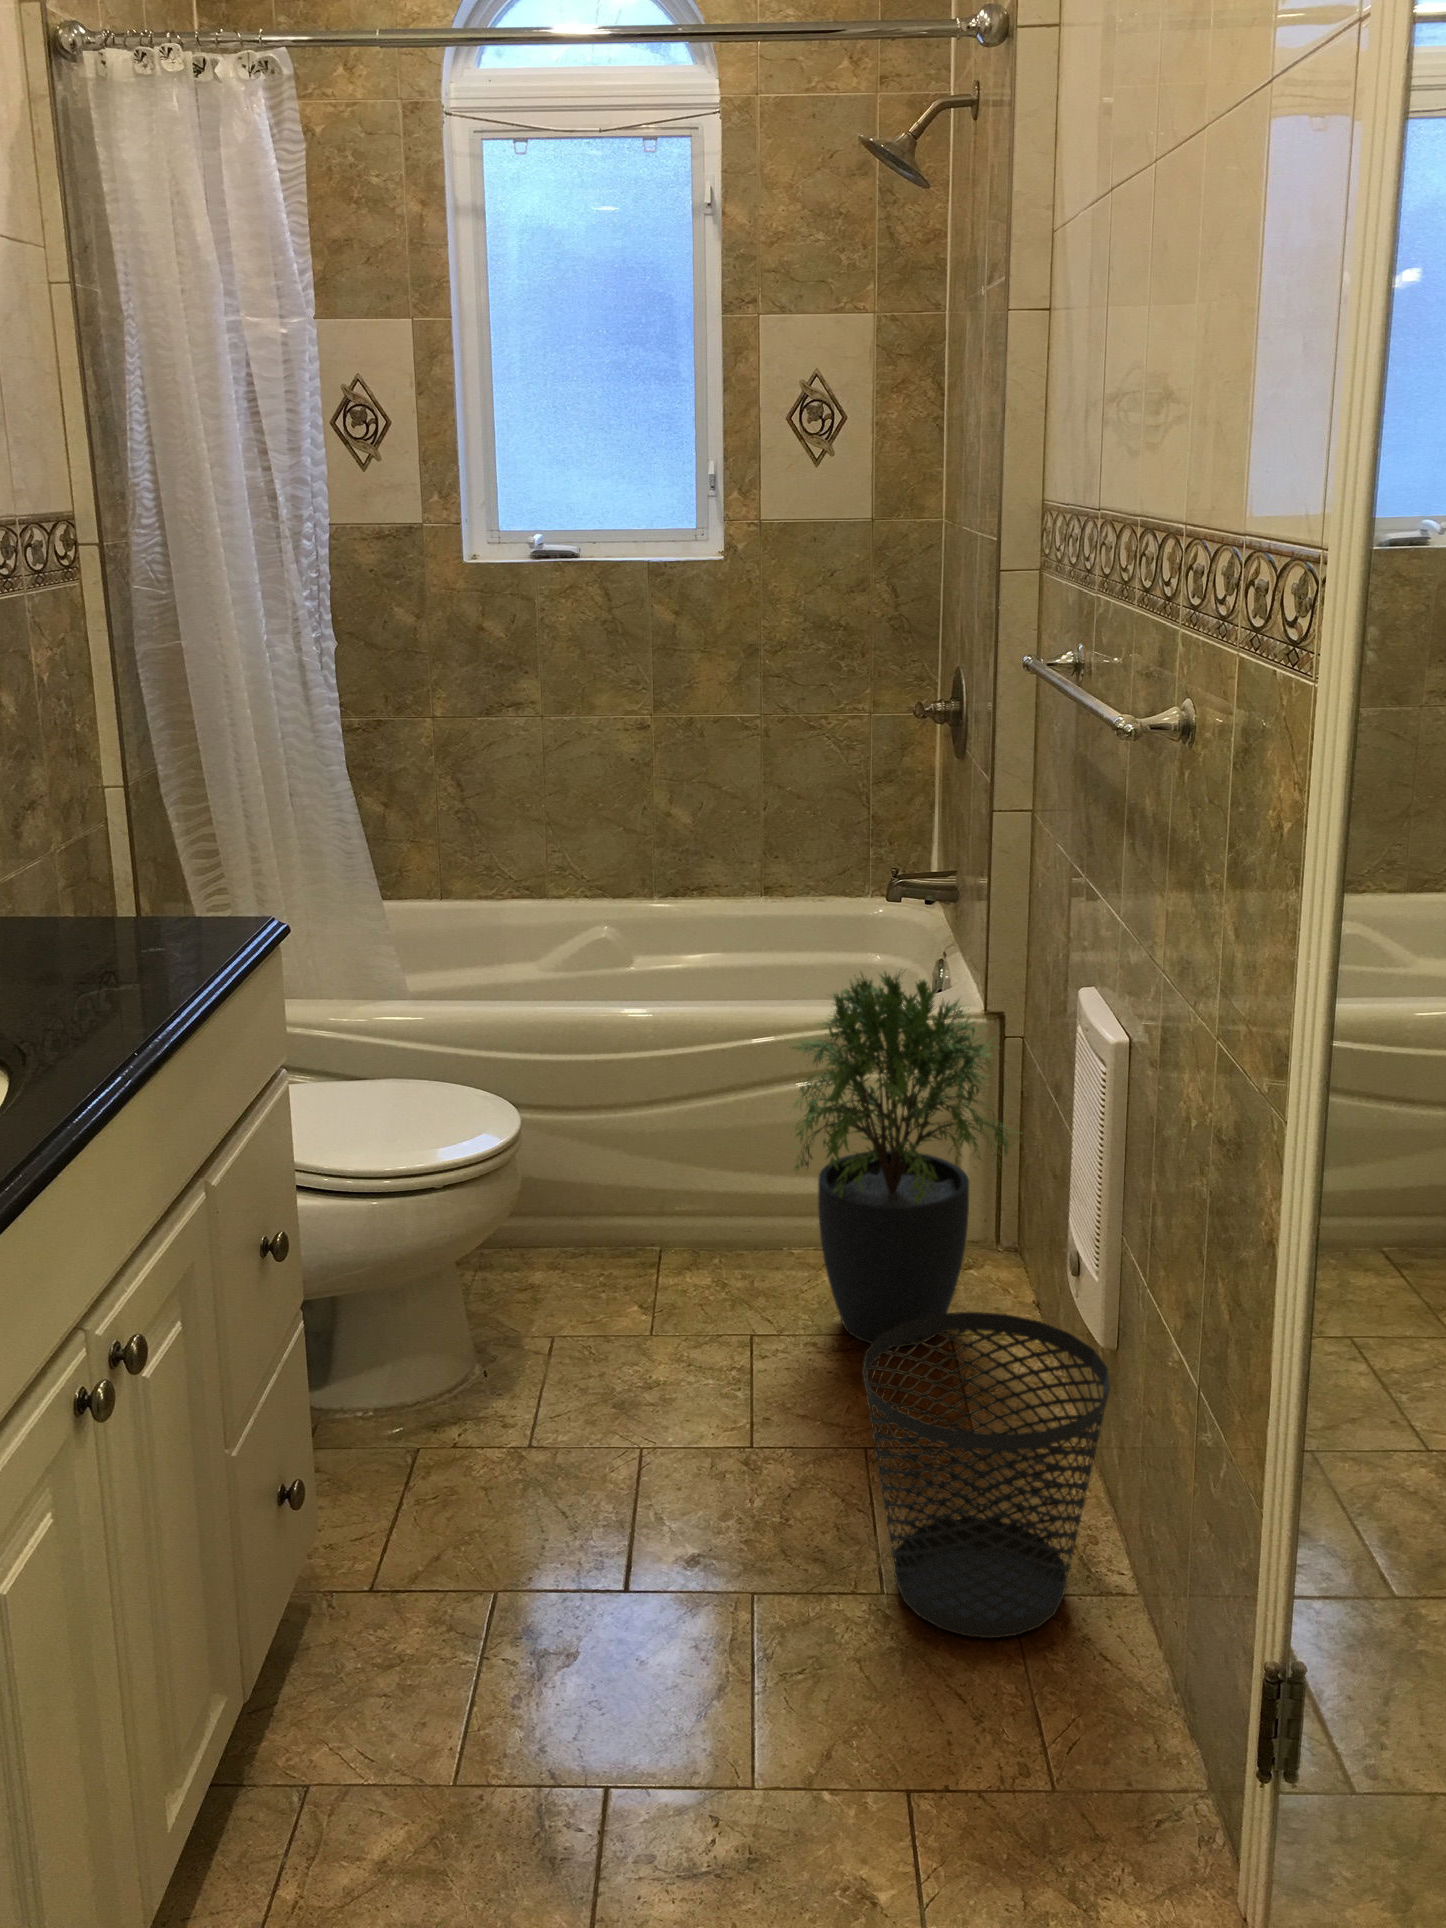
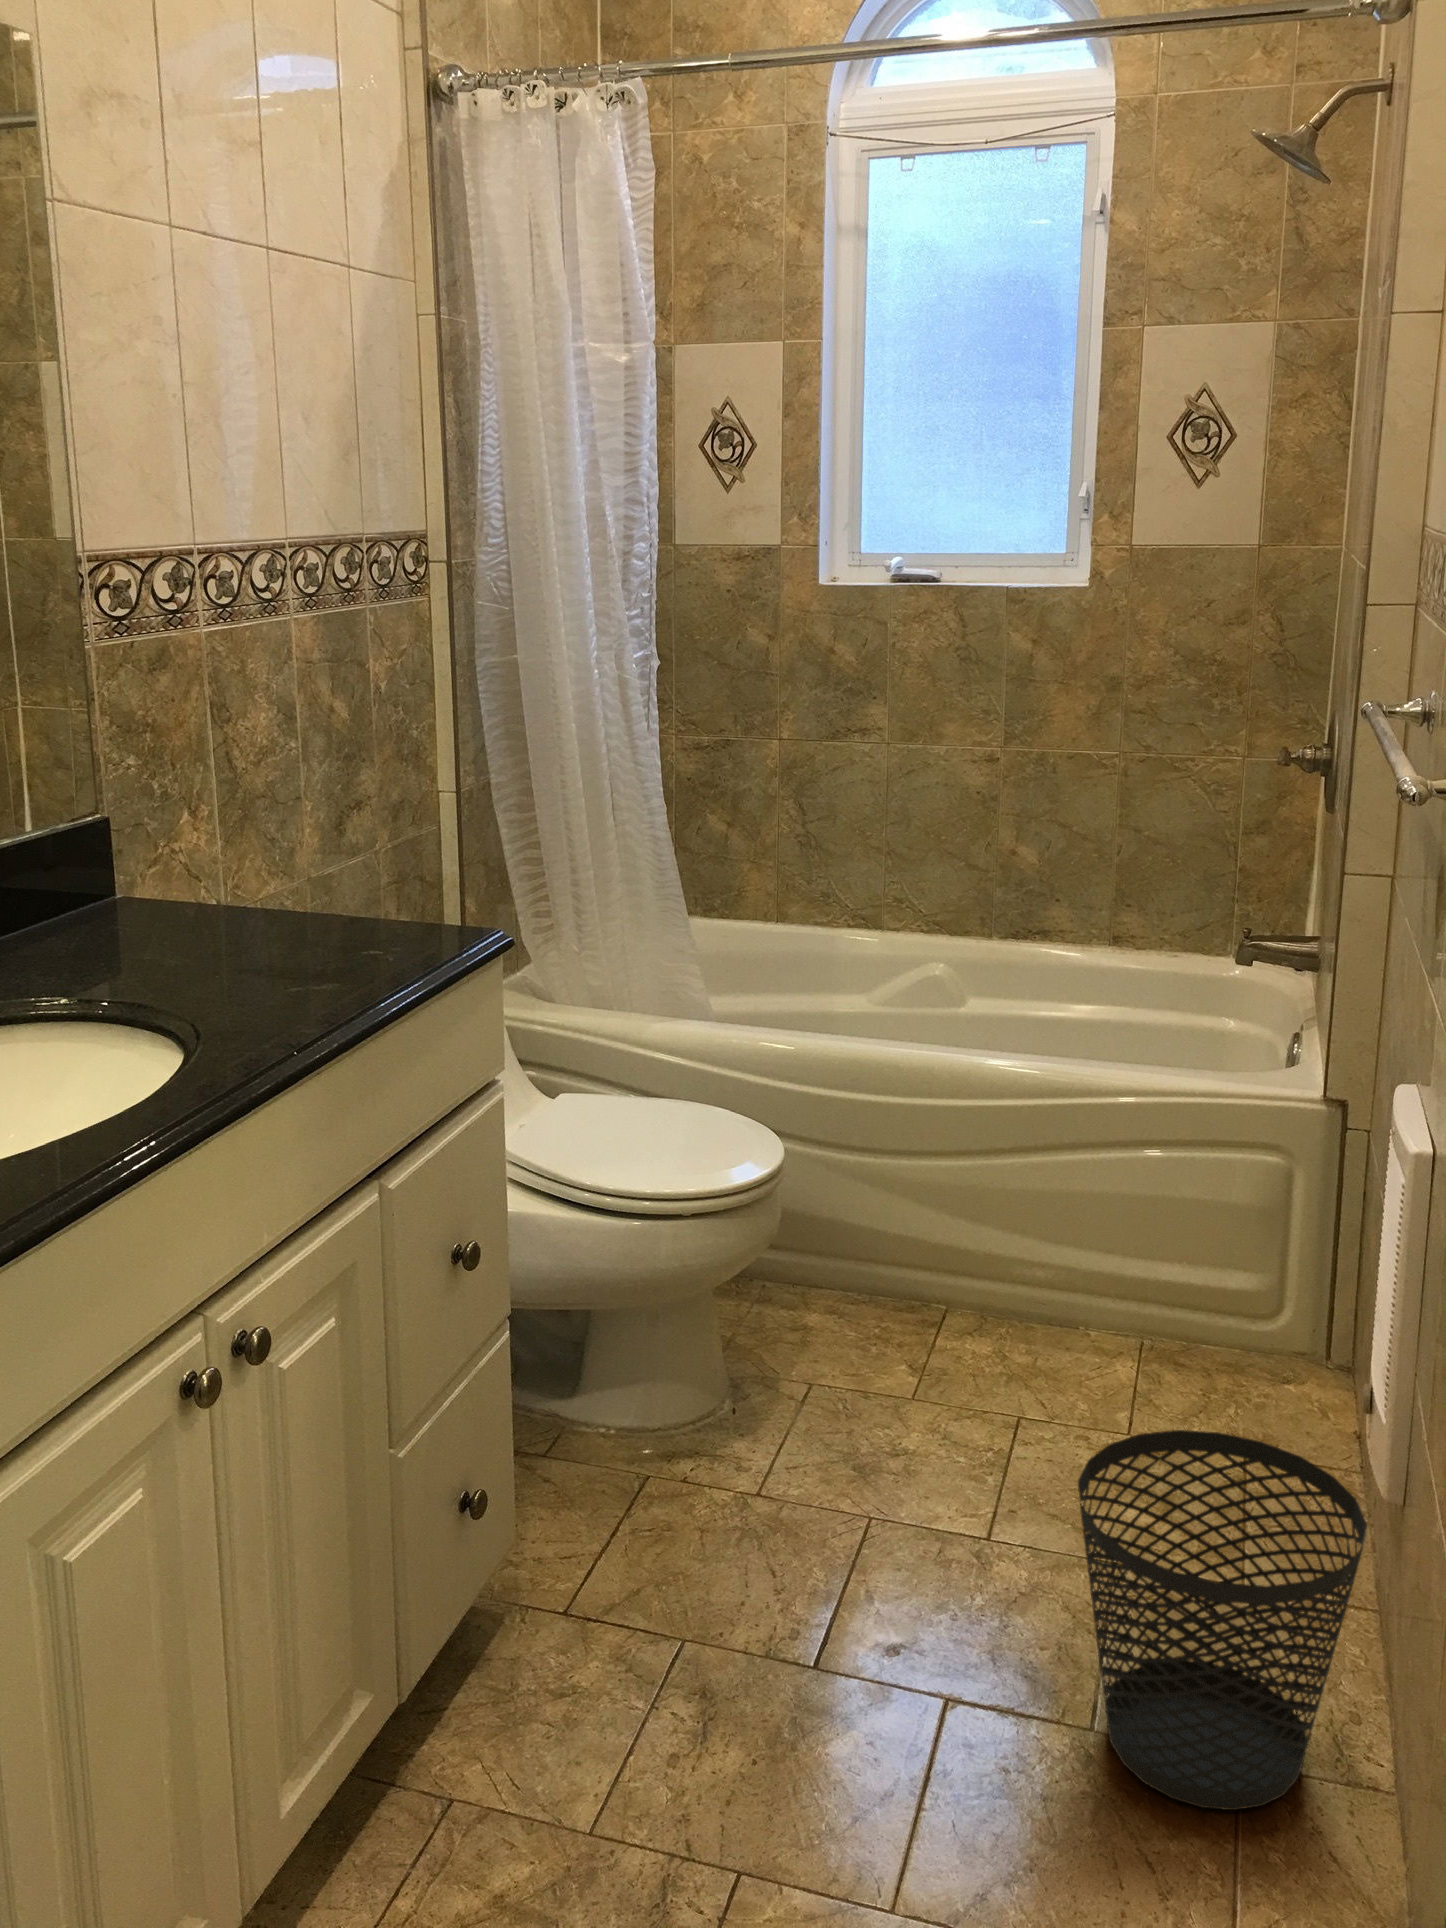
potted plant: present [789,973,1020,1347] -> none [1068,1036,1338,1454]

